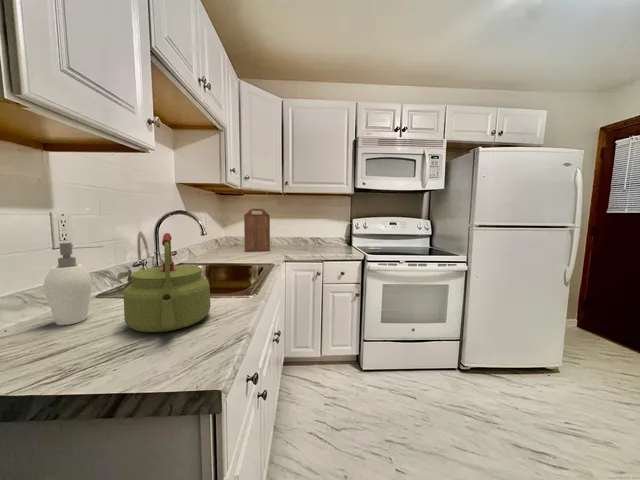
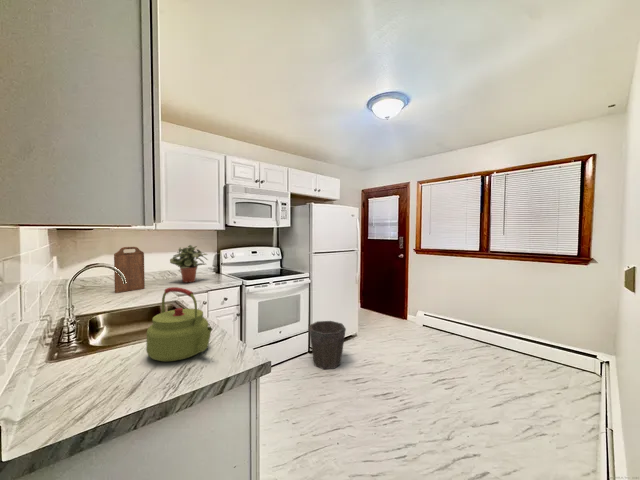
potted plant: none [296,210,334,250] -> present [170,245,207,282]
soap dispenser: present [44,243,102,325] -> none [66,306,111,381]
waste bin: none [457,329,525,410] -> present [309,321,346,369]

